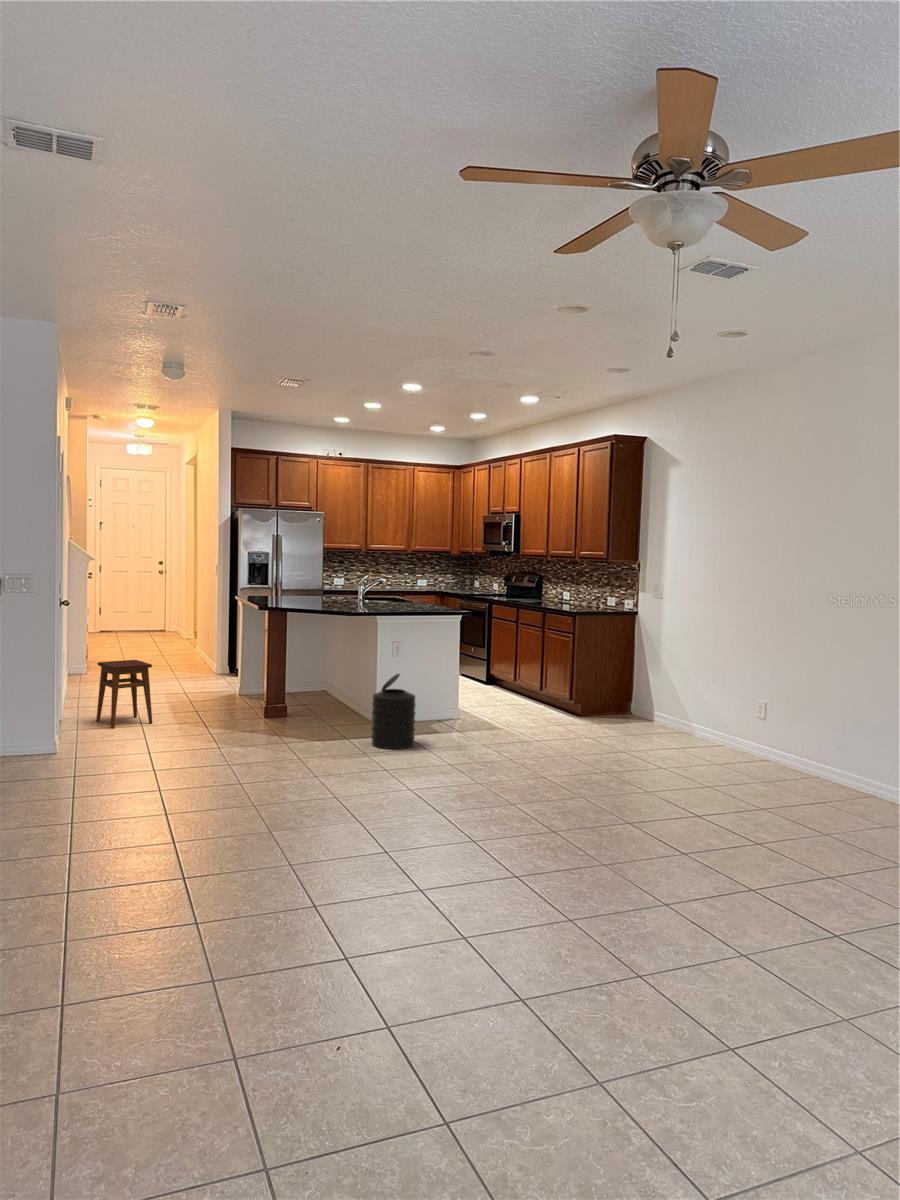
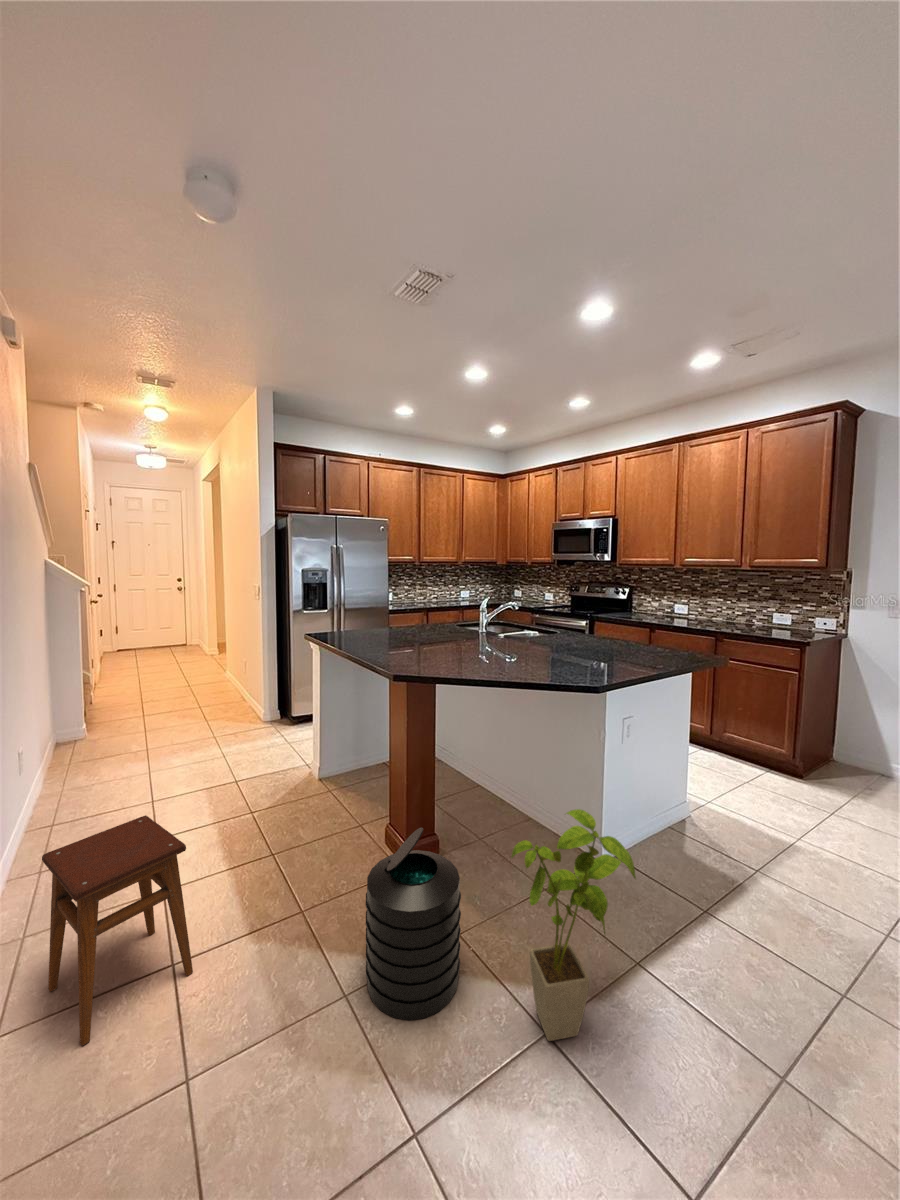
house plant: none [275,646,326,741] -> present [511,809,636,1041]
trash can: present [371,674,416,749] -> present [366,828,461,1020]

